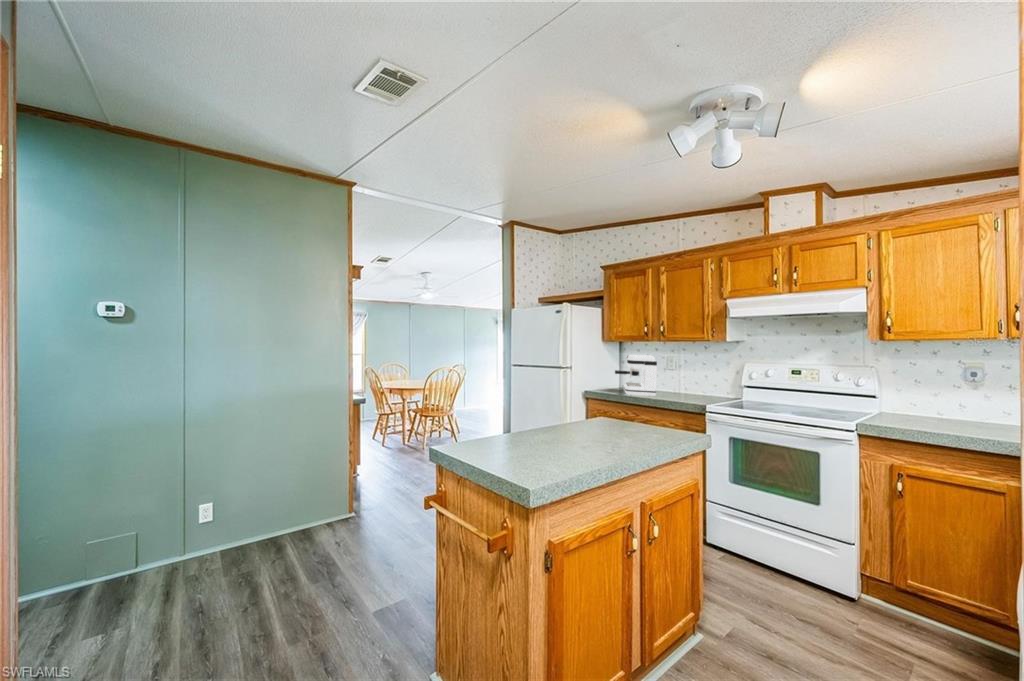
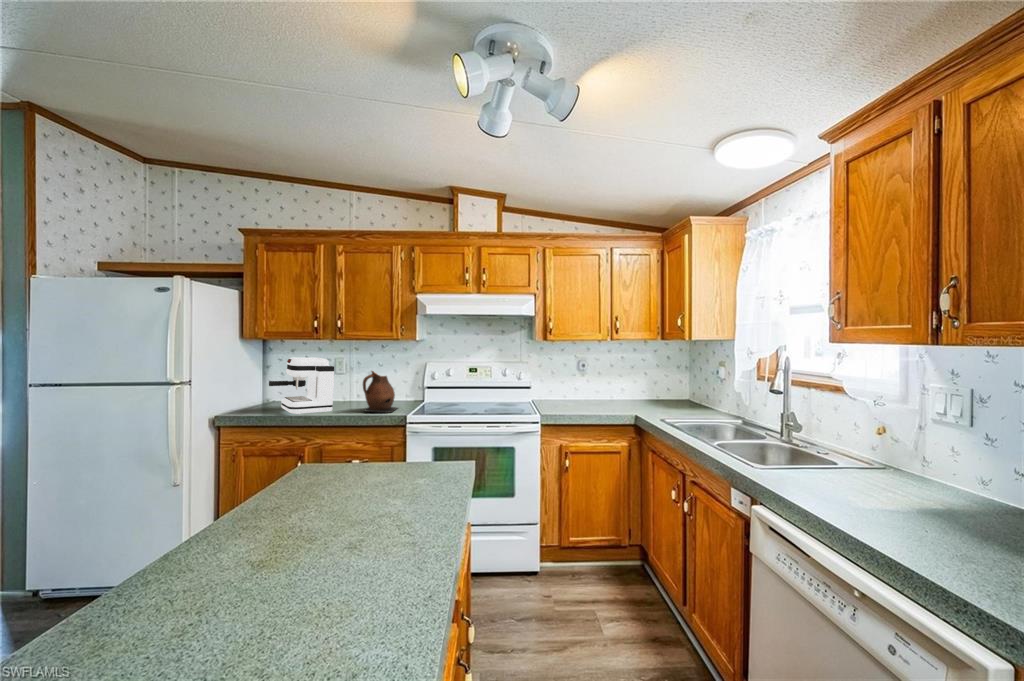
ceramic pitcher: none [676,366,710,402] -> present [363,371,397,413]

